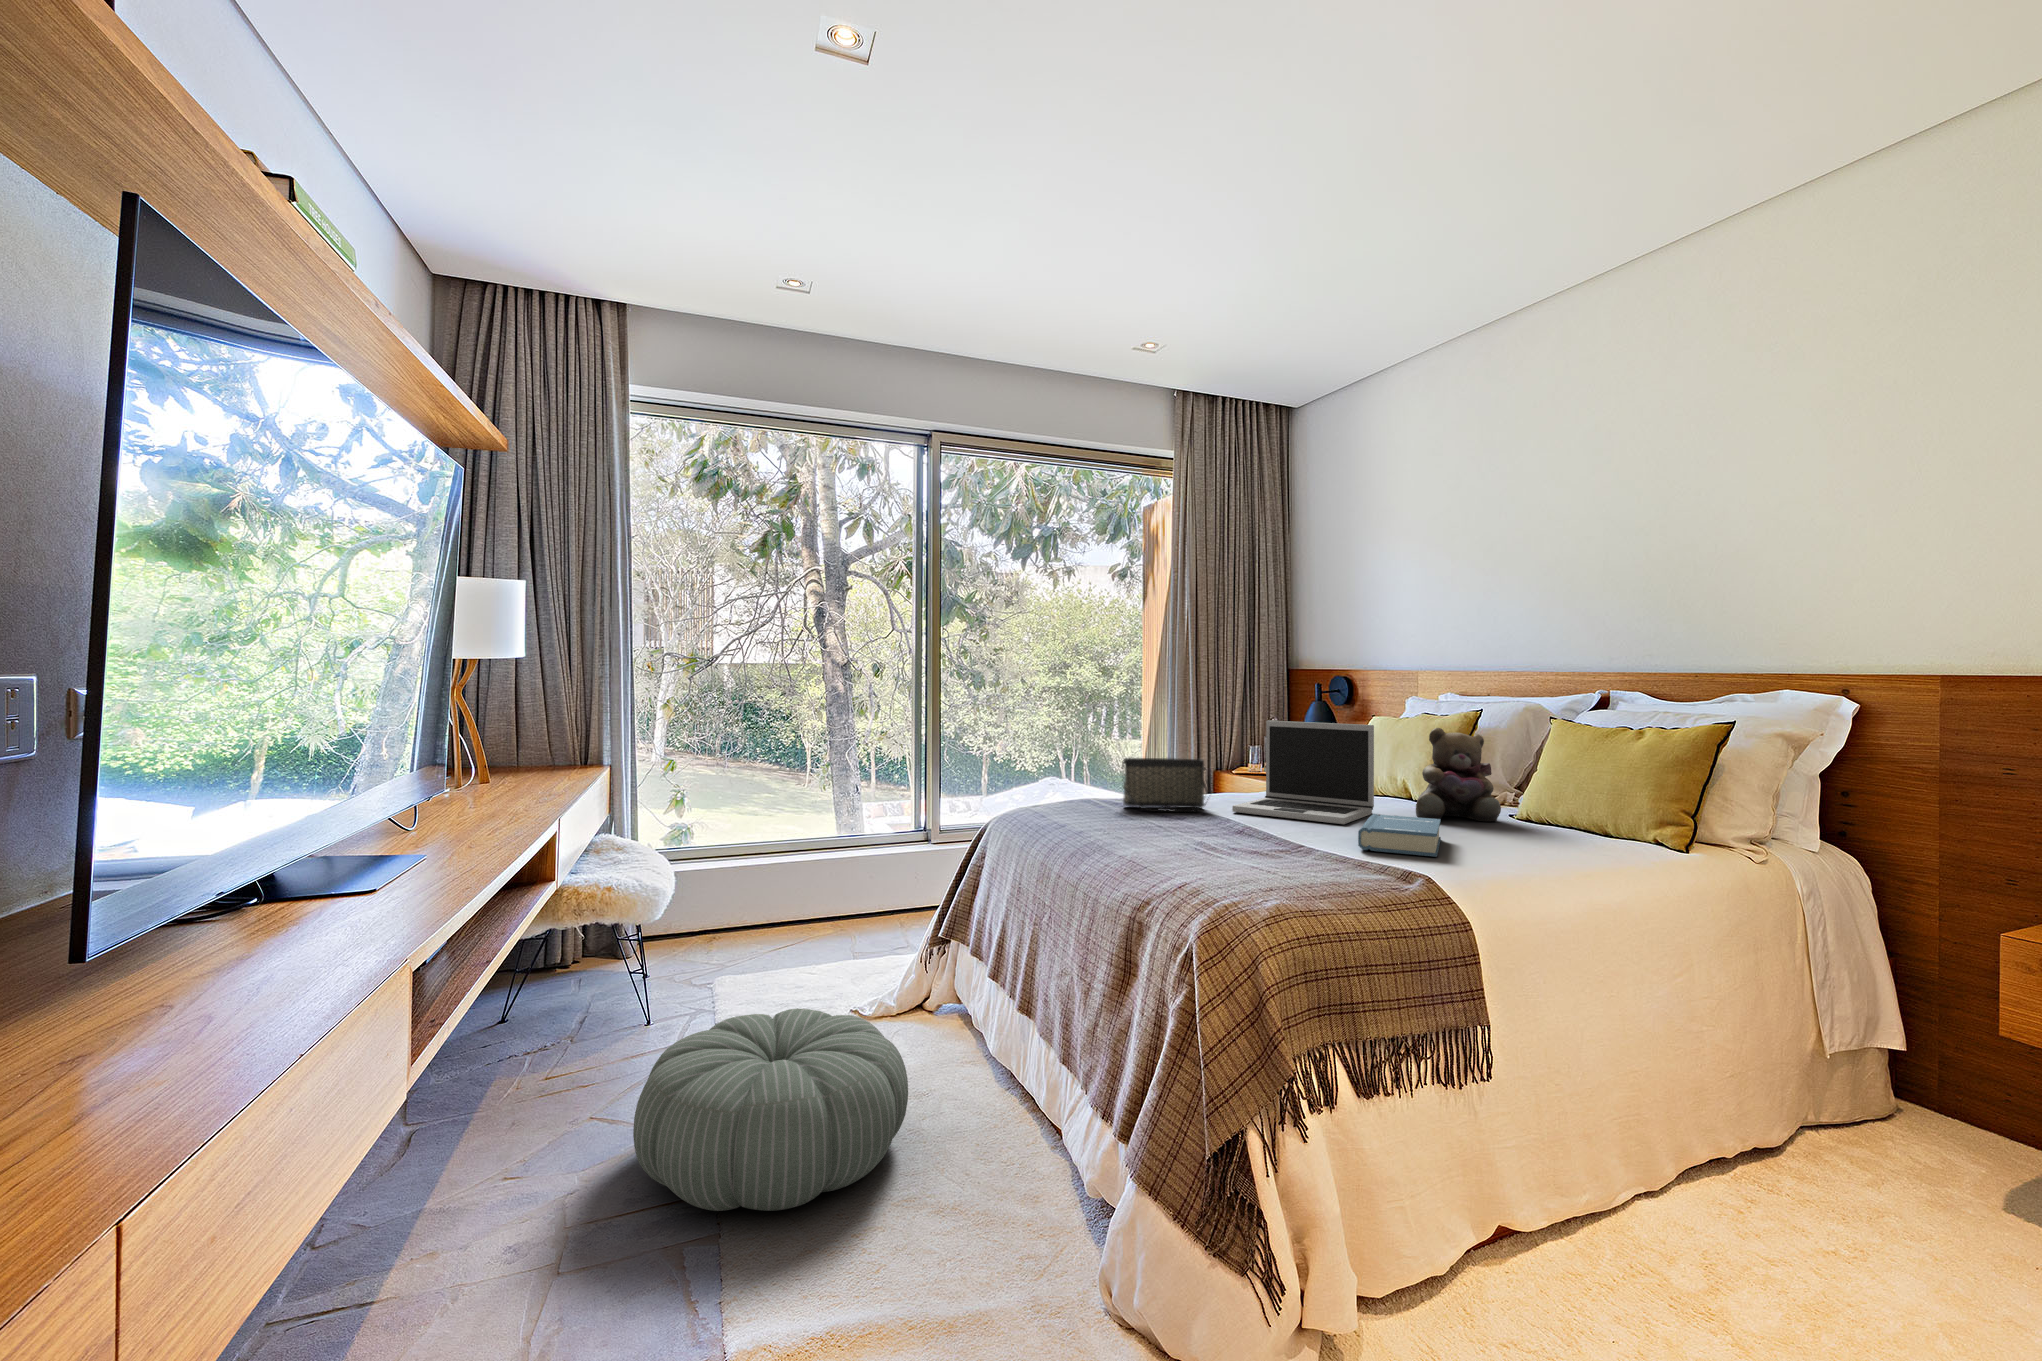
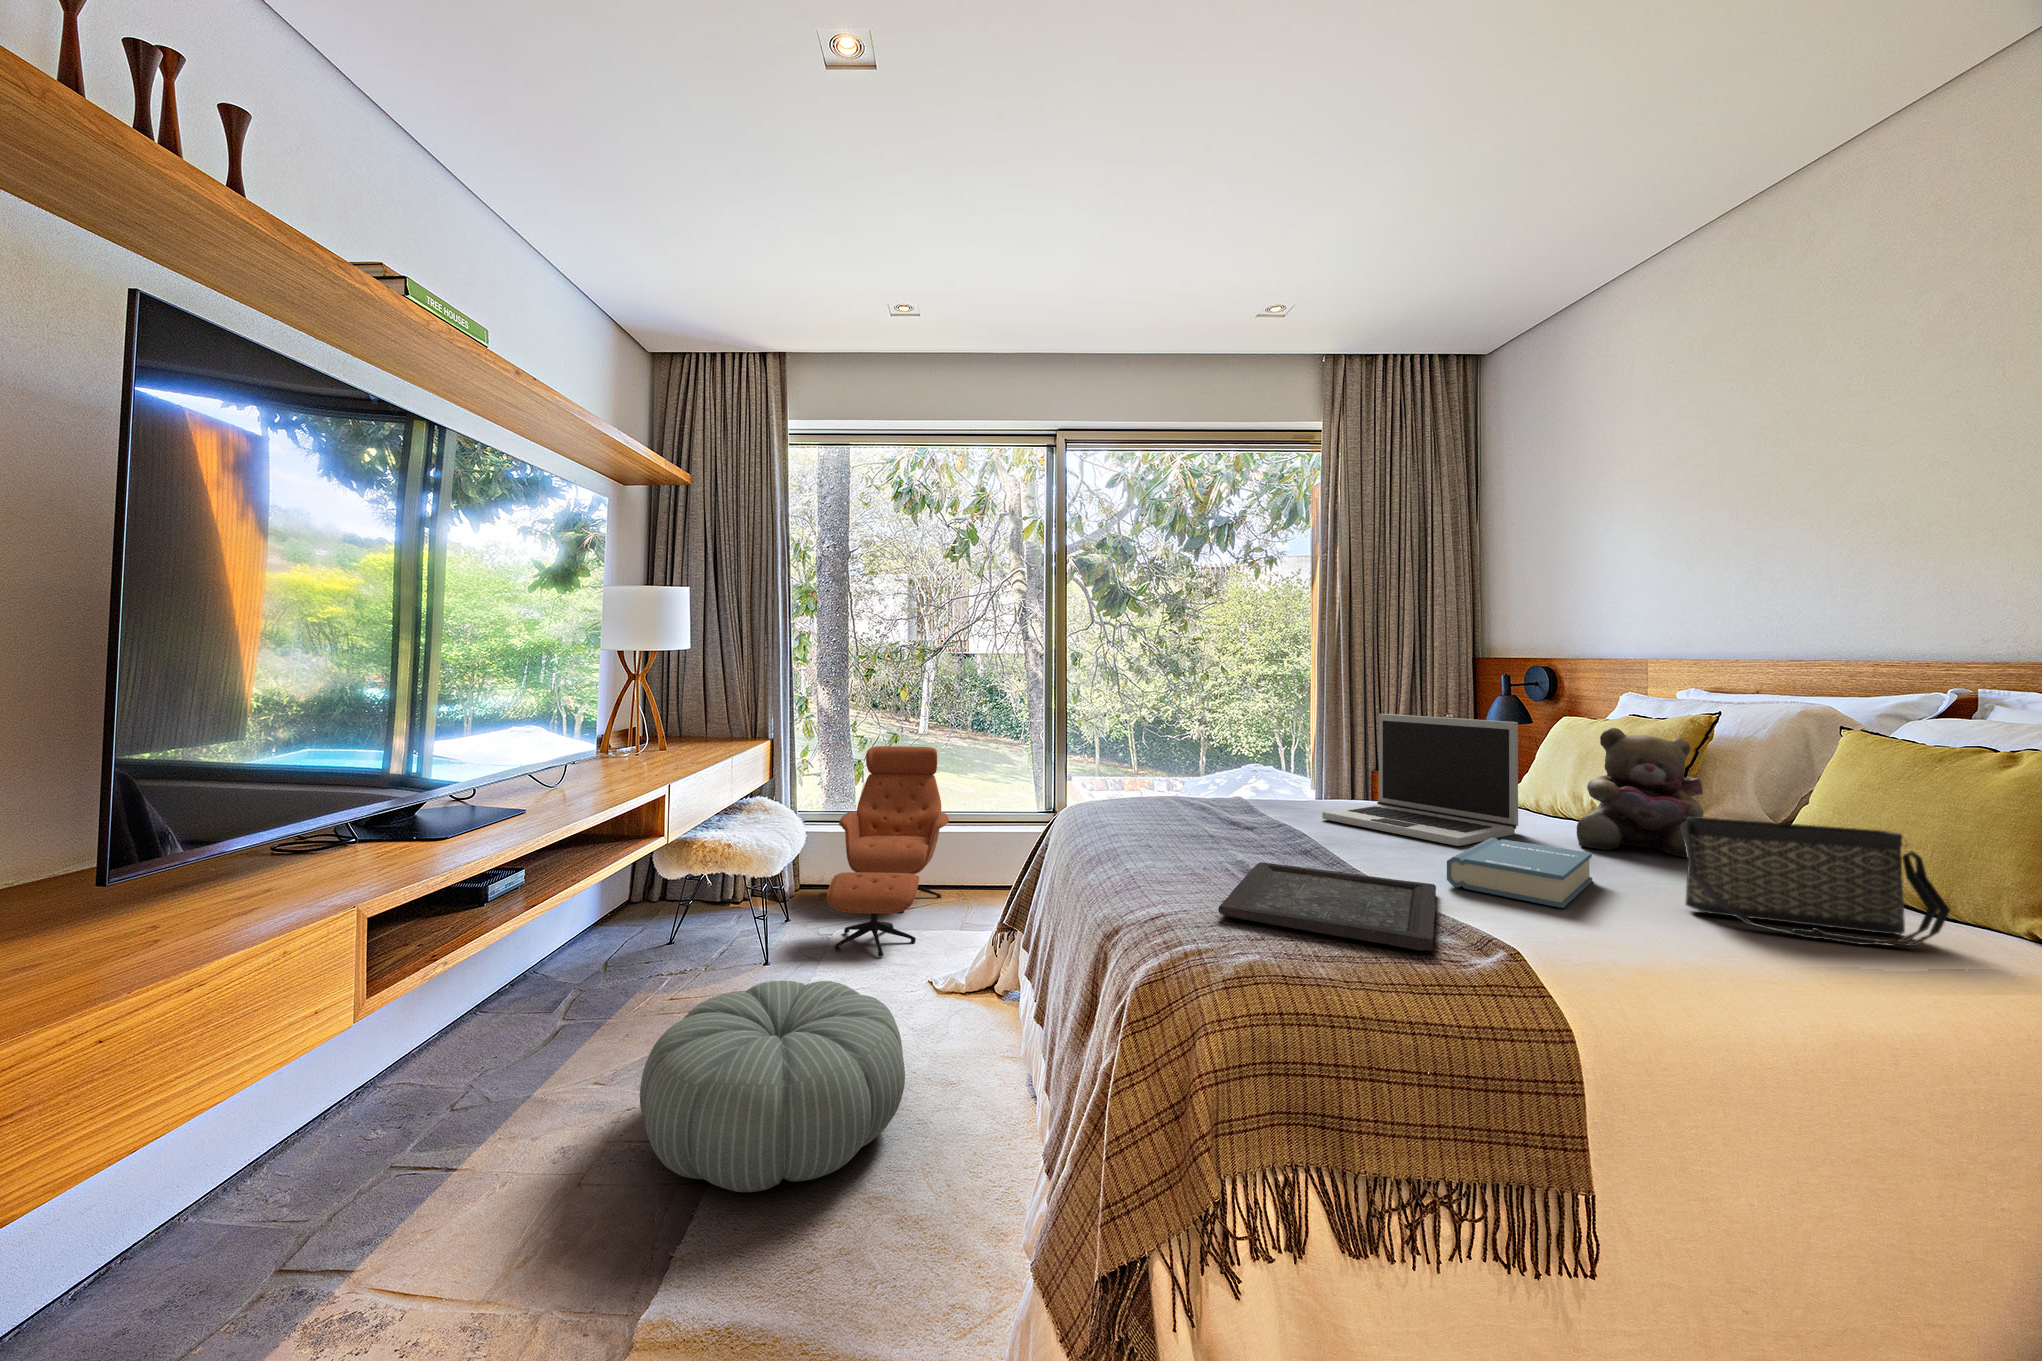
handbag: present [1123,758,1212,812] -> present [1681,817,1950,946]
lounge chair: none [691,768,818,996] -> present [827,746,949,956]
tray: none [1225,844,1385,888] -> present [1218,862,1436,950]

